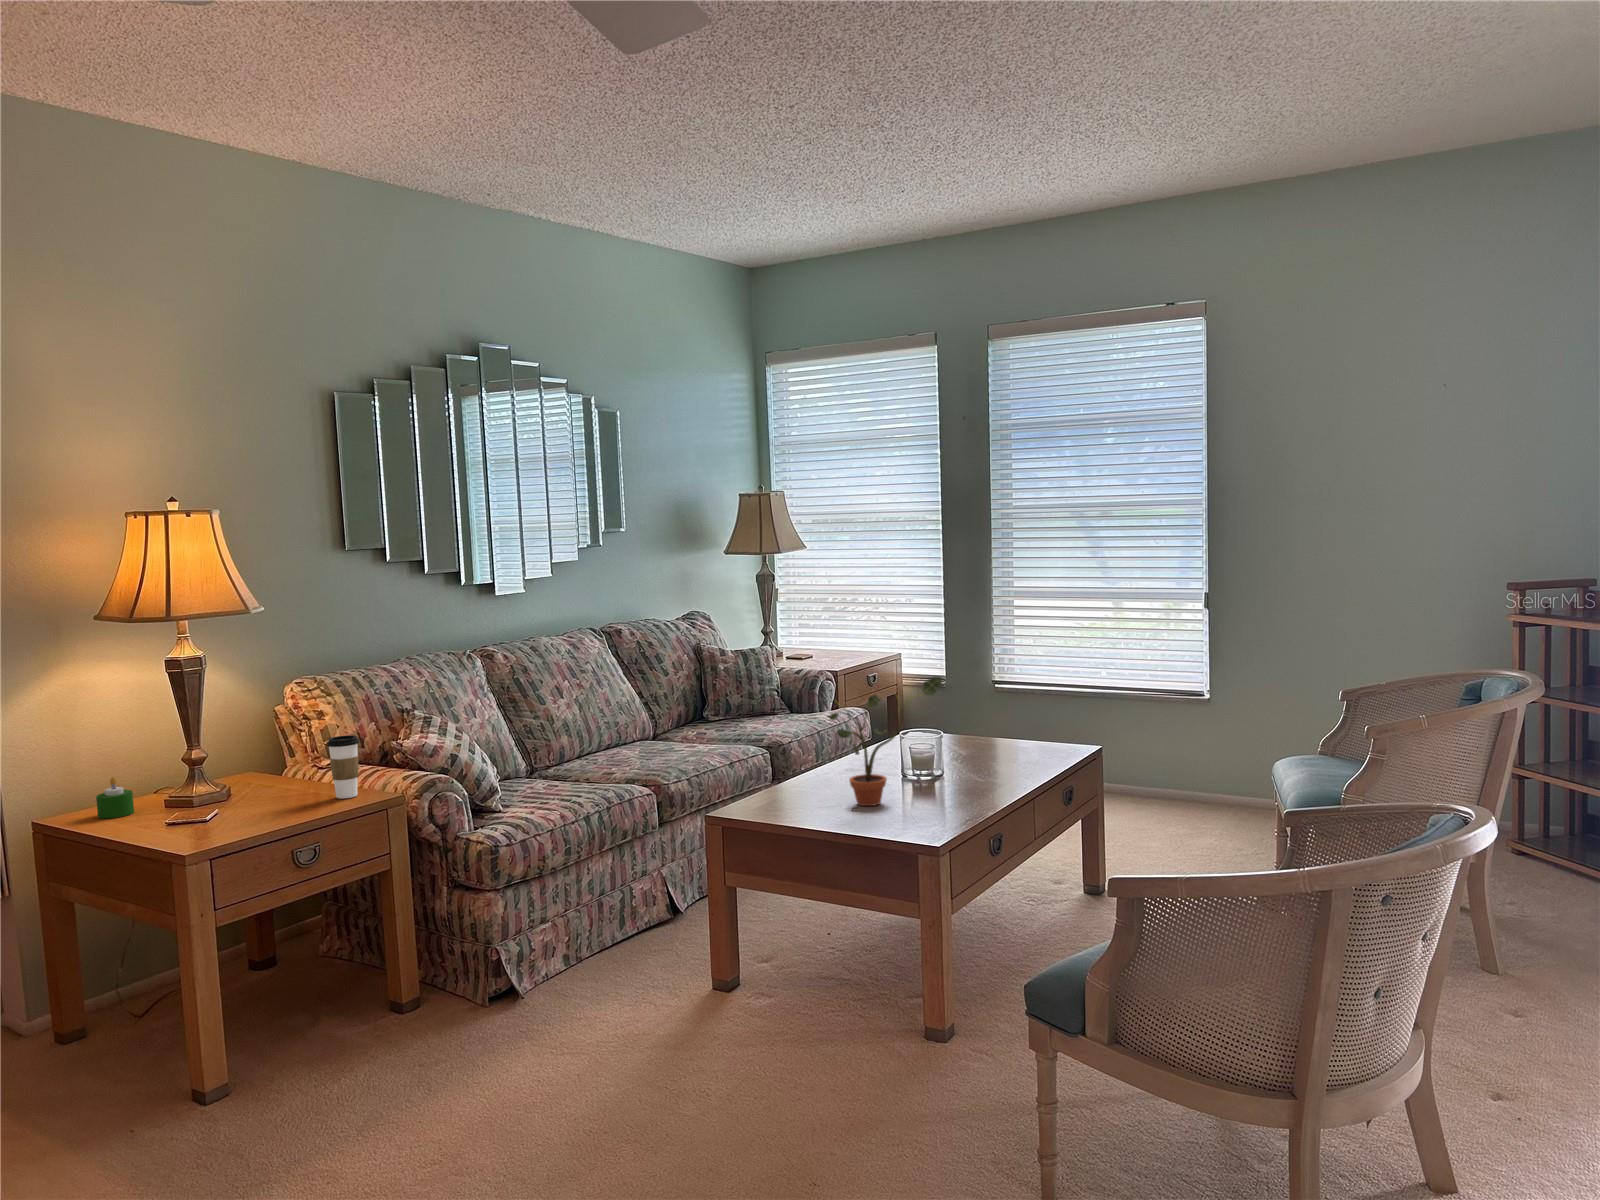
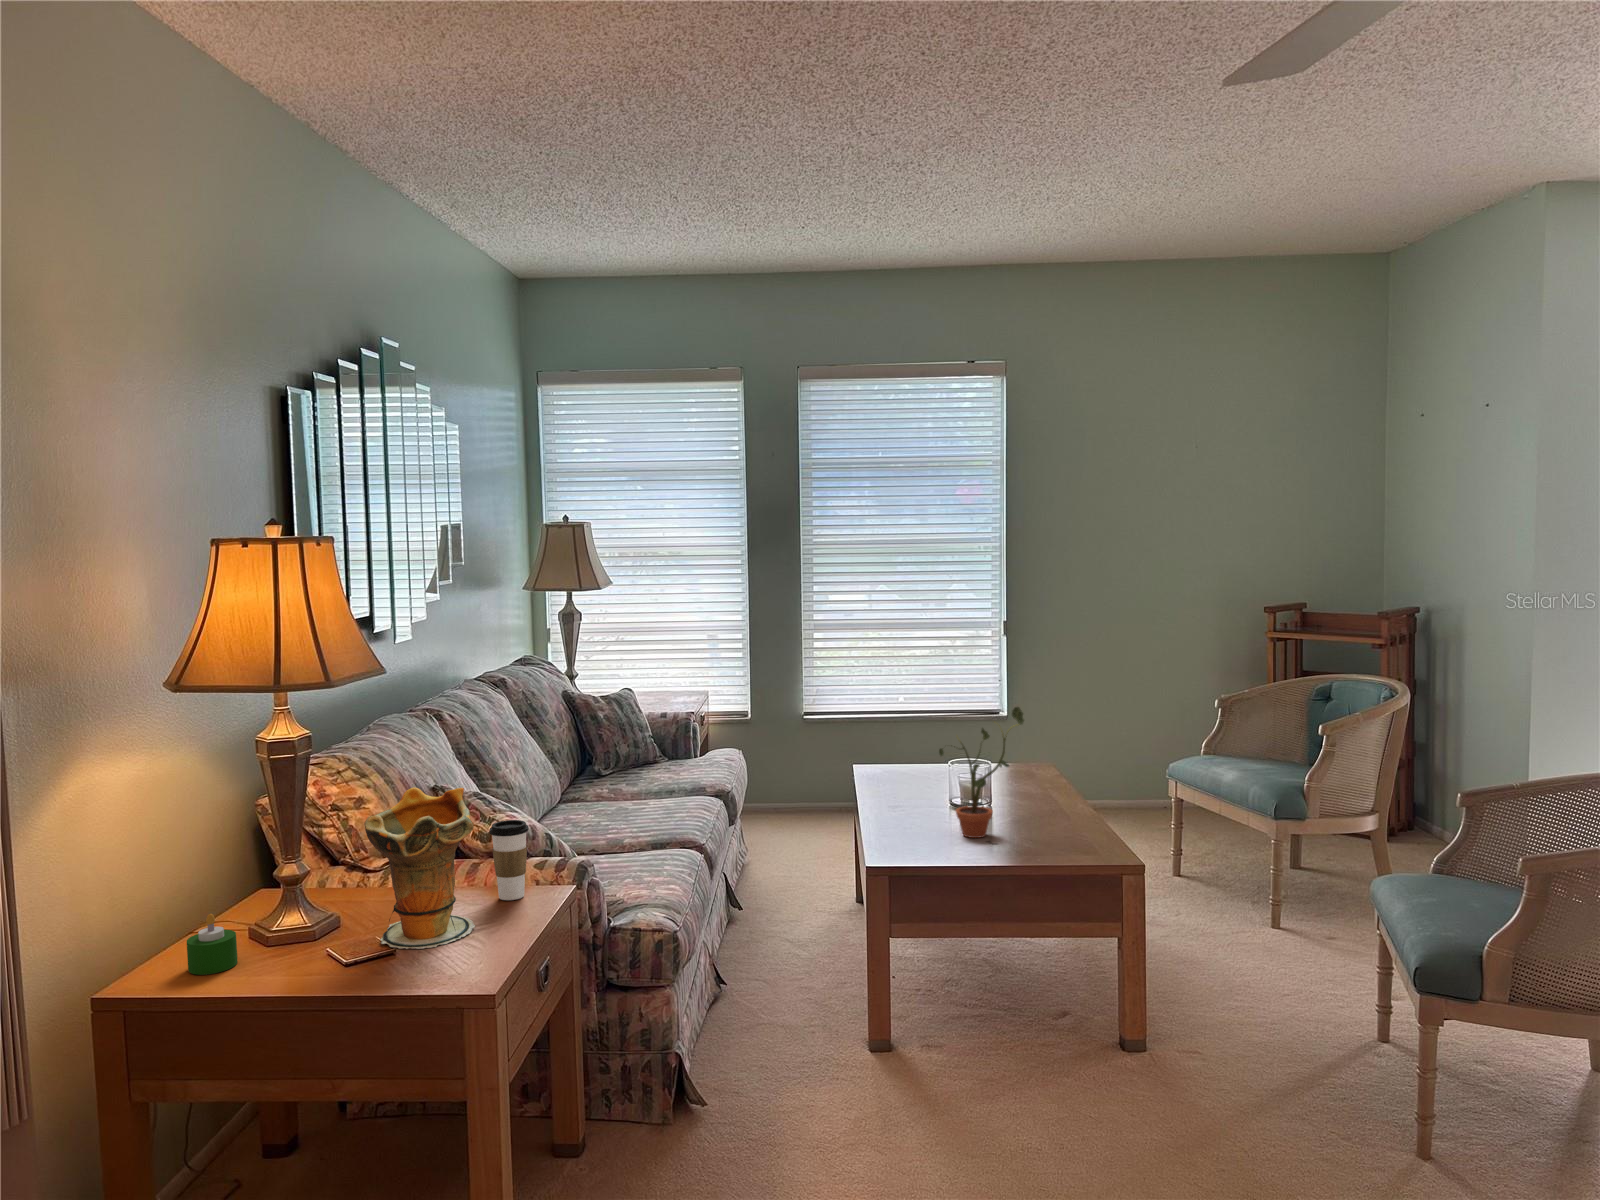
decorative vase: none [184,701,285,822] -> present [364,787,475,949]

